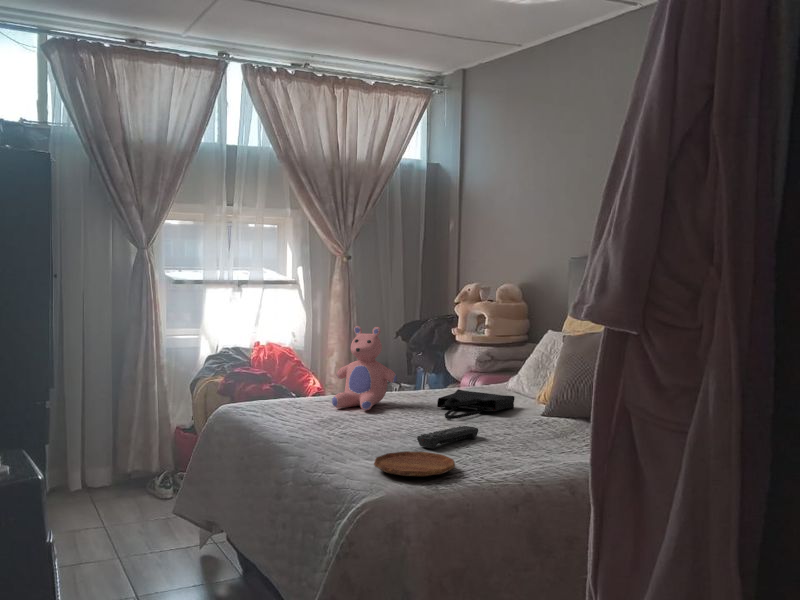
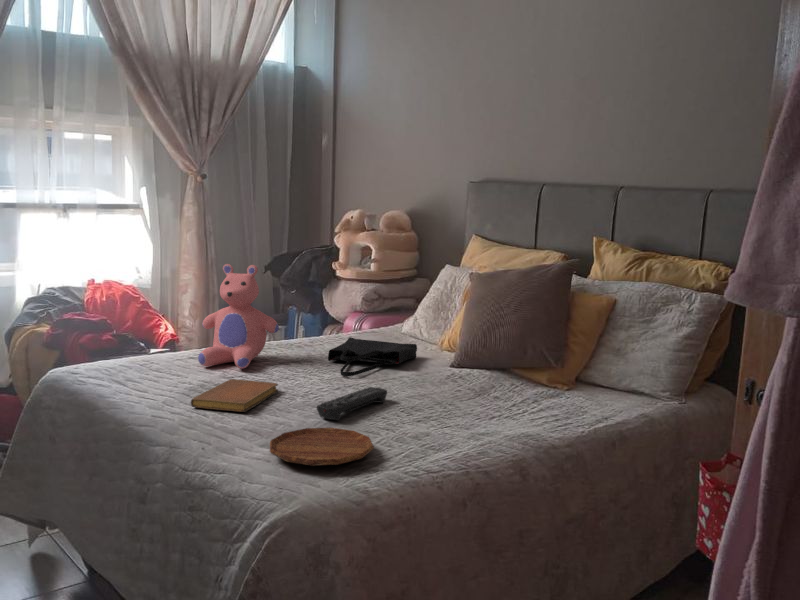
notebook: none [321,417,391,440] -> present [191,379,278,412]

